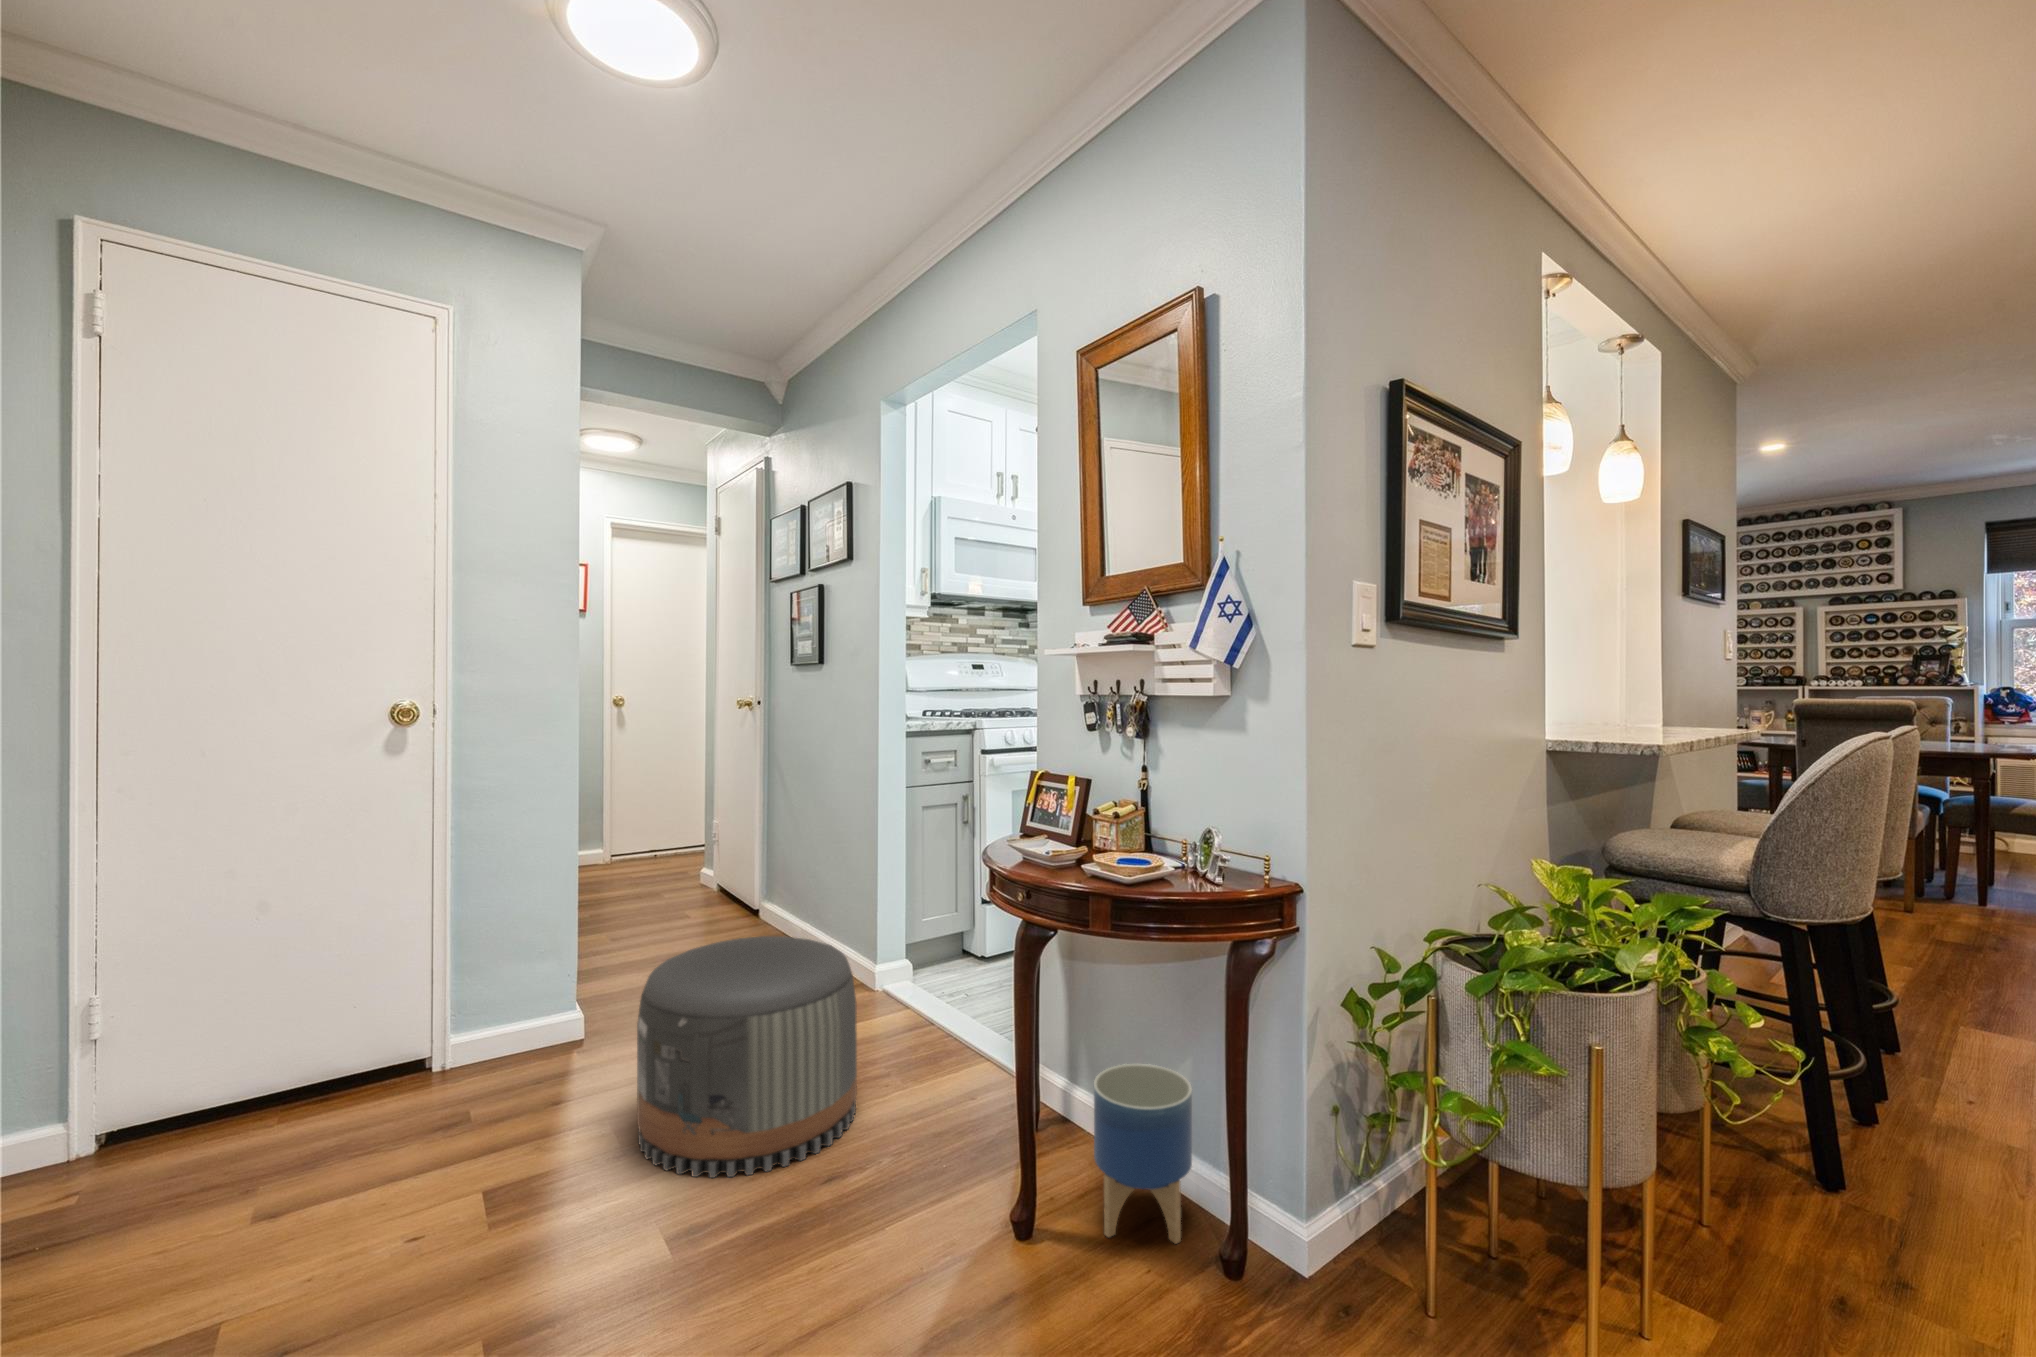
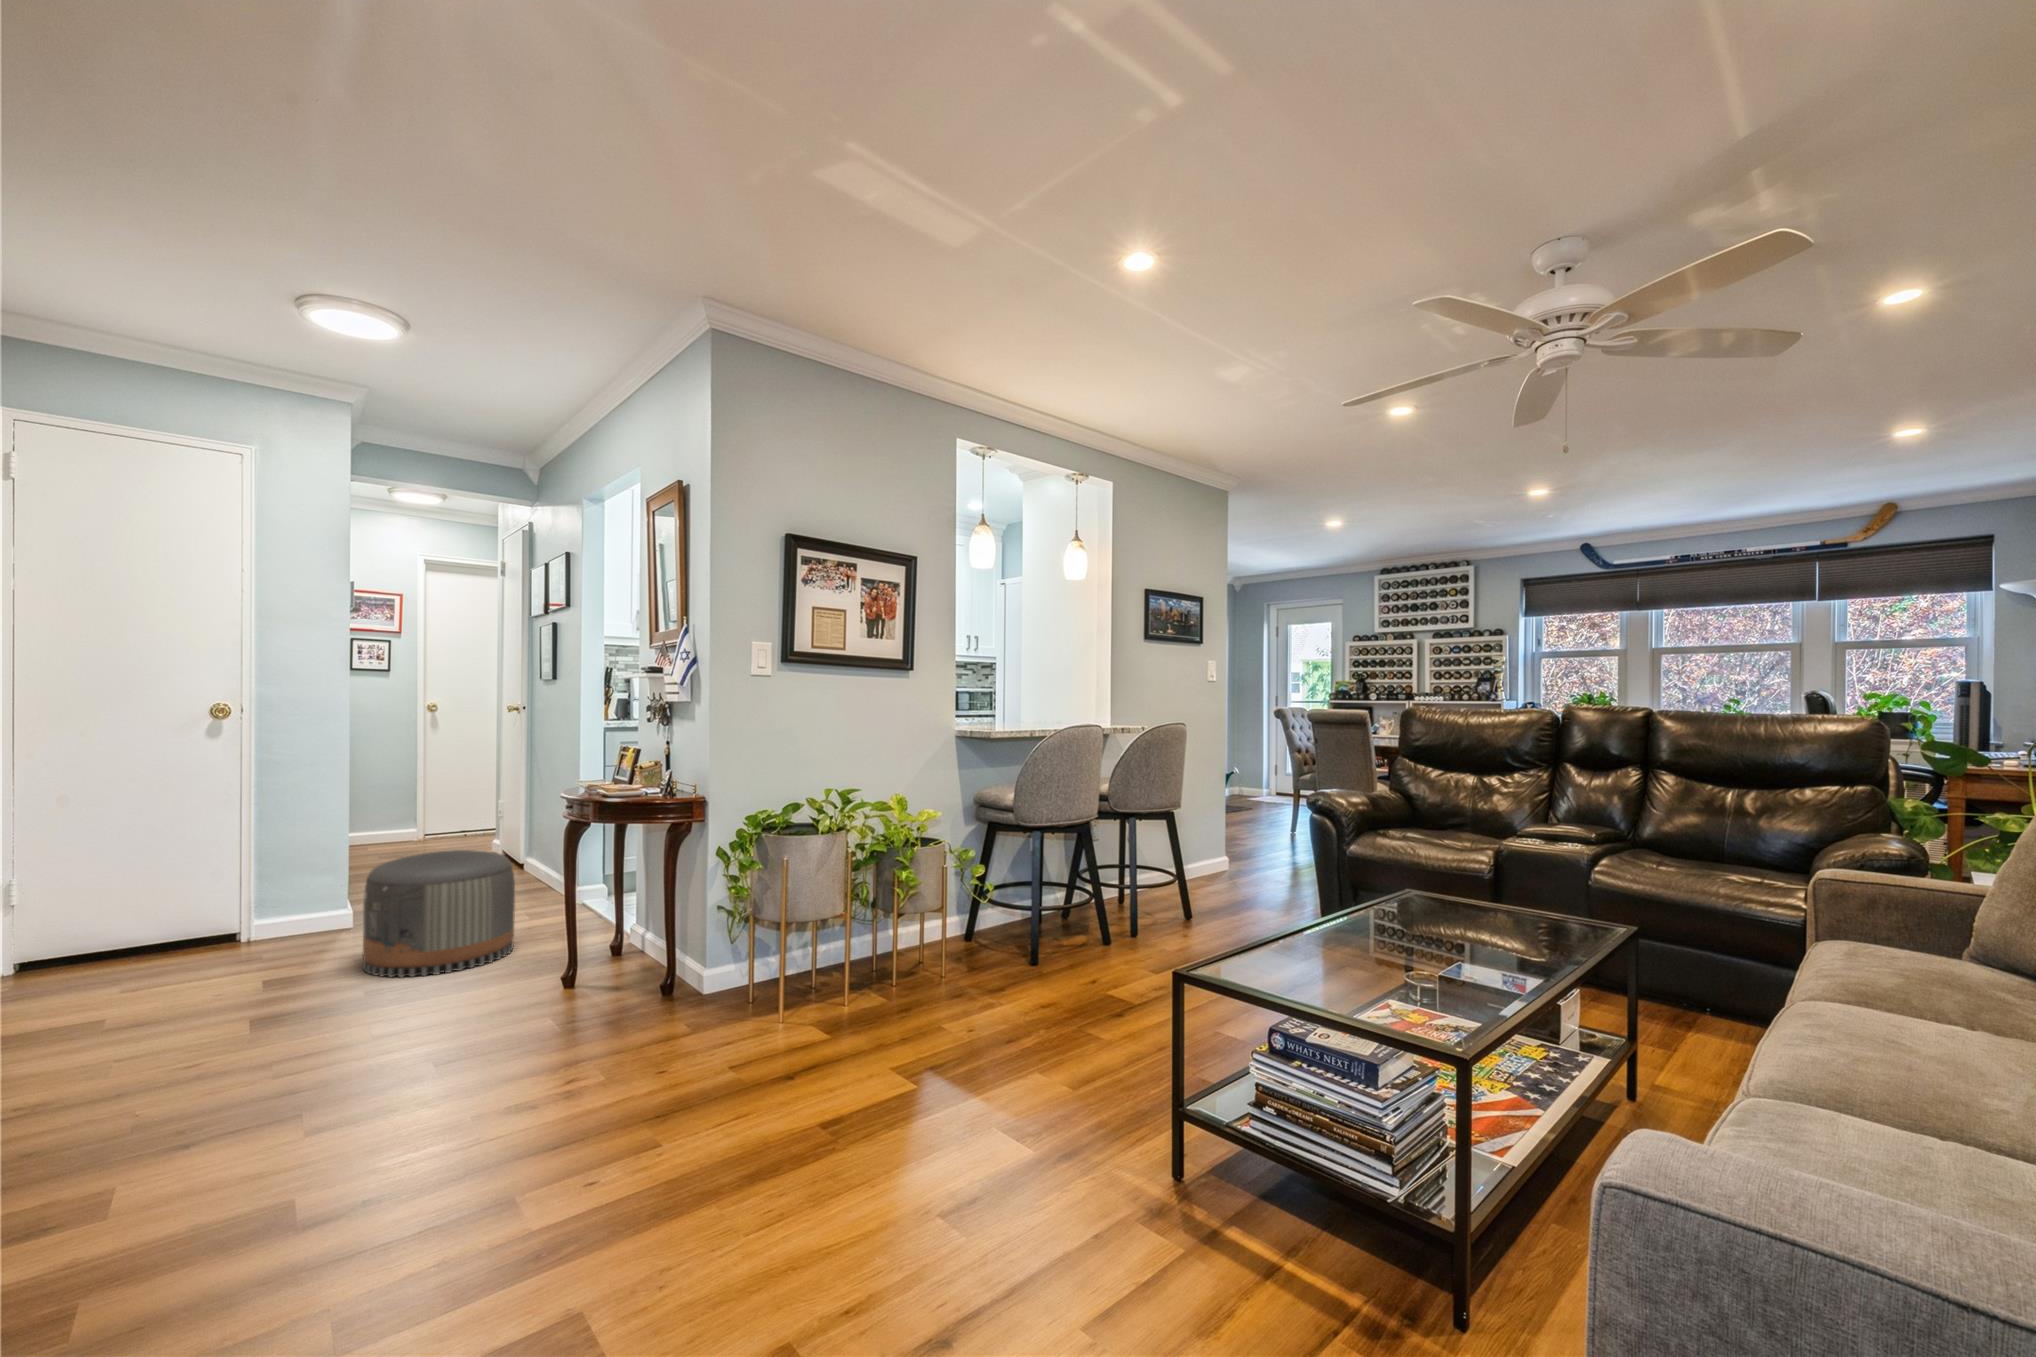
planter: present [1094,1064,1192,1244] -> none [609,906,667,992]

